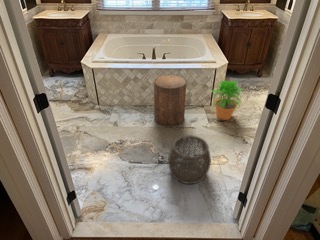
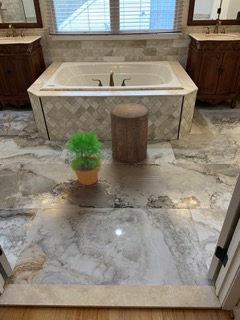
potted plant: present [213,81,241,120] -> present [66,132,103,185]
woven basket: present [168,135,211,184] -> none [125,173,178,234]

